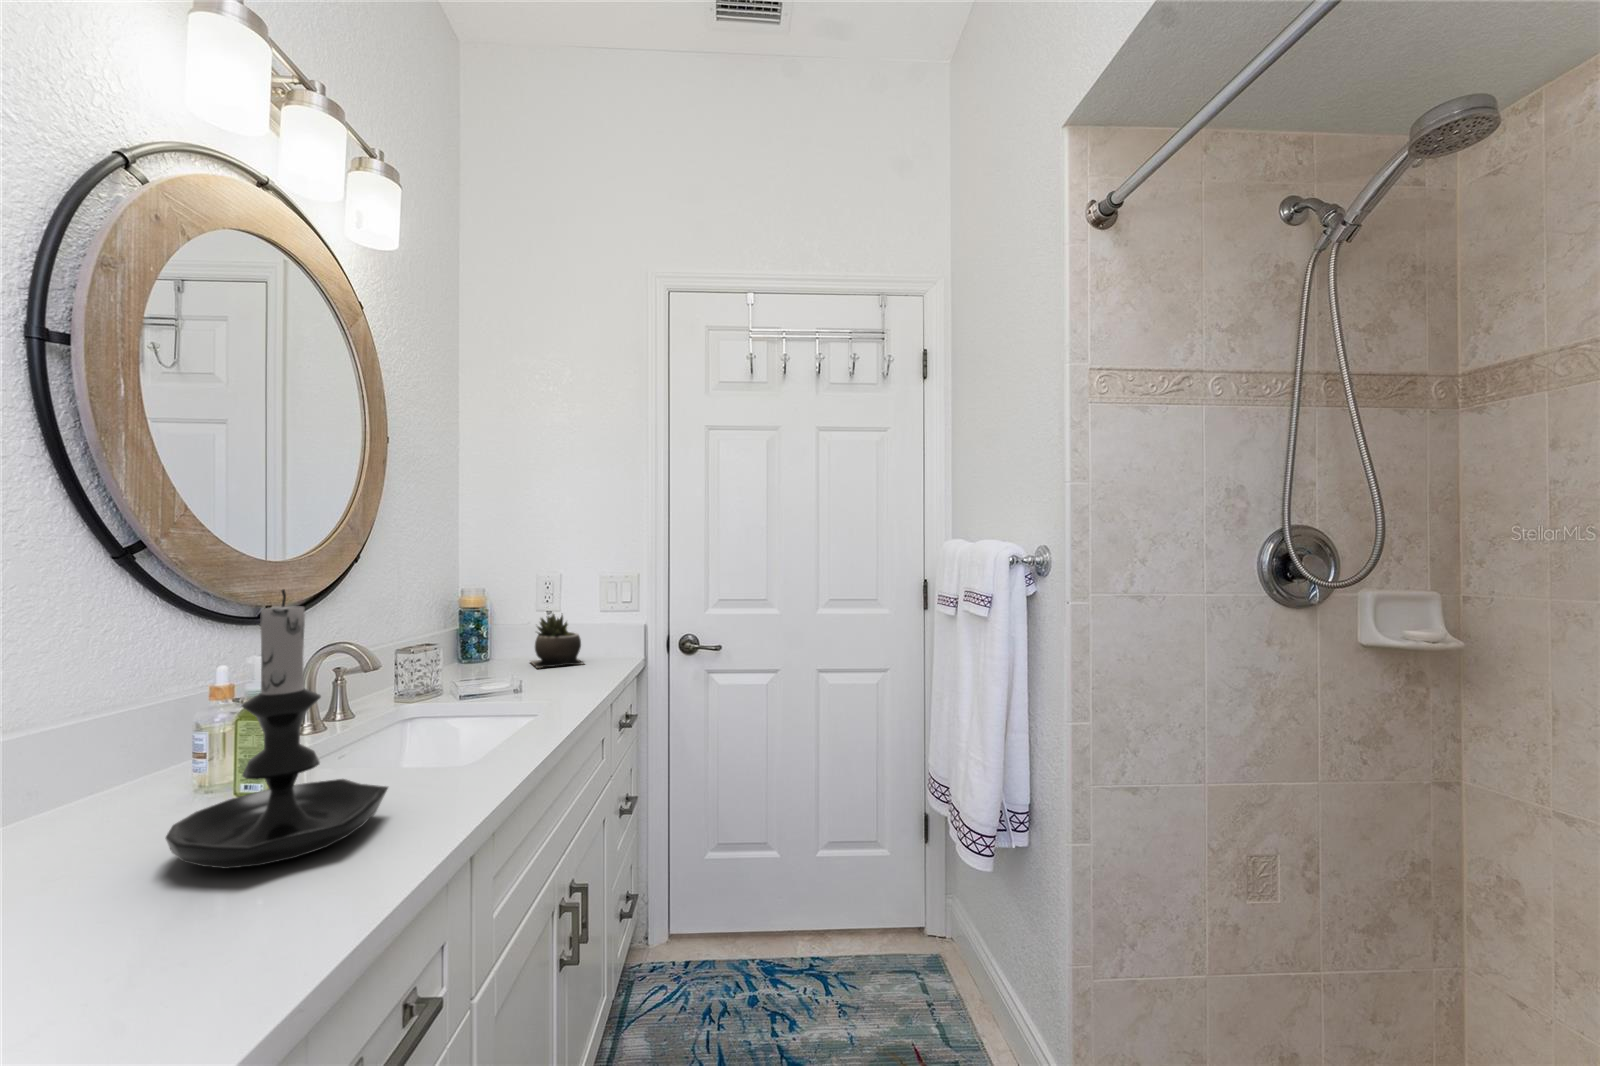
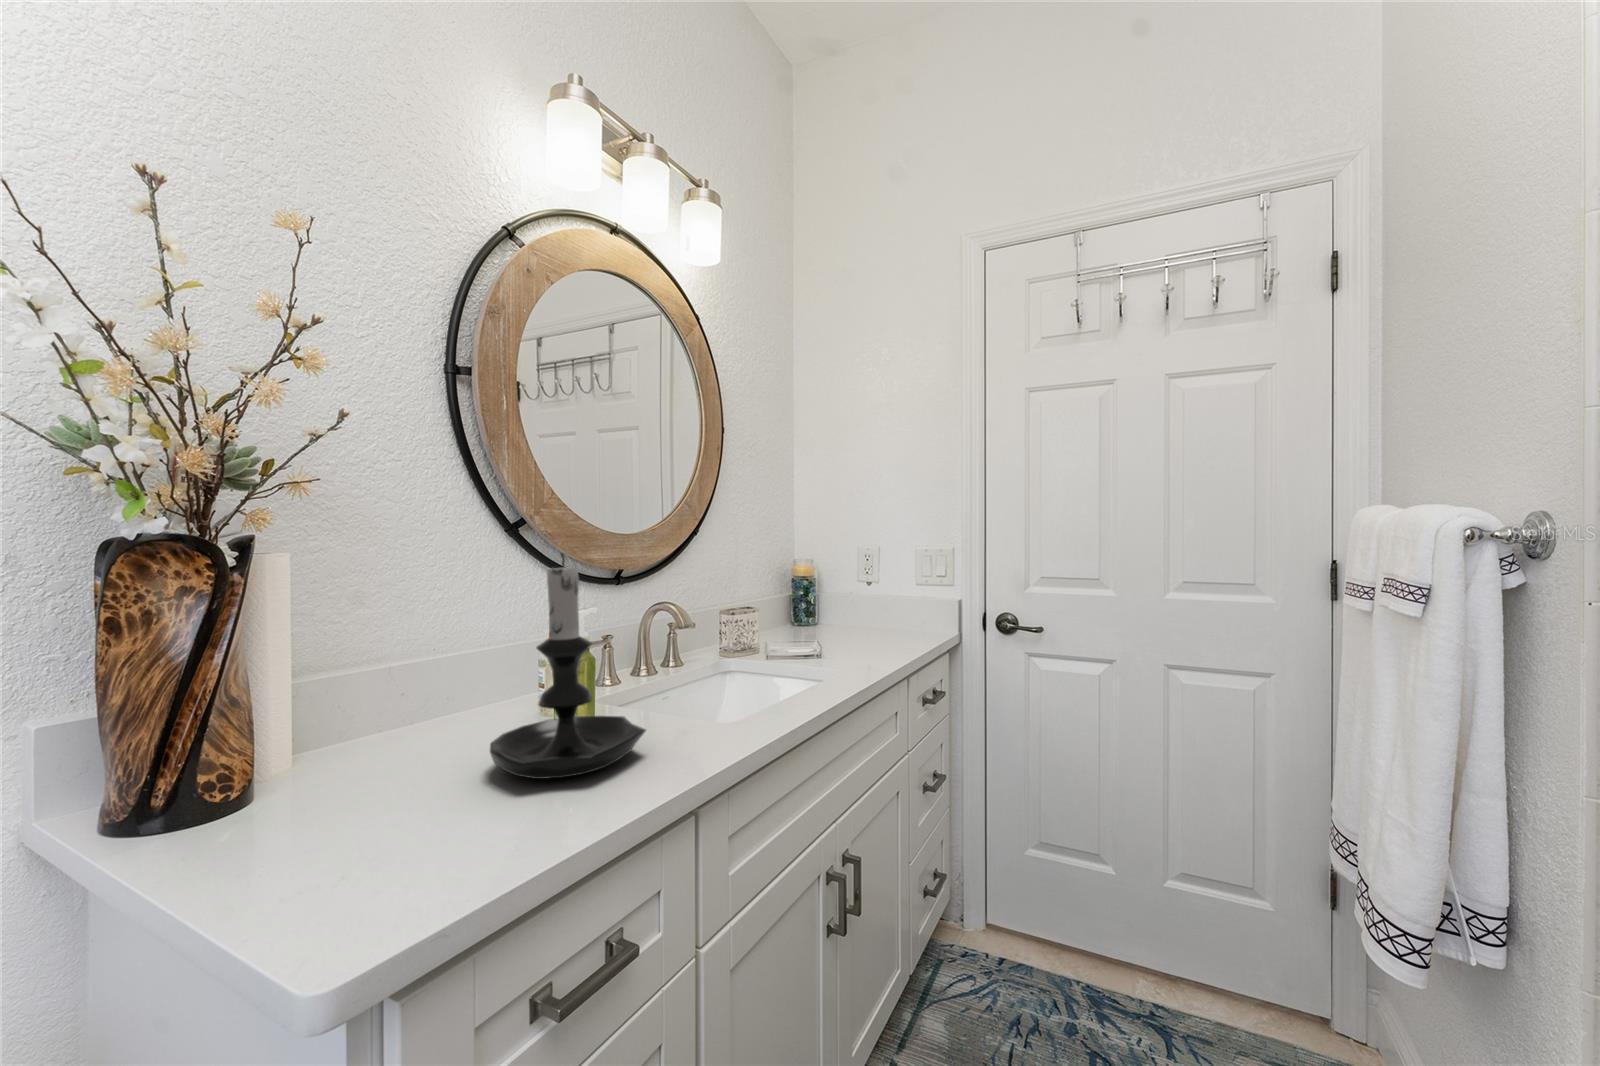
succulent plant: present [531,614,583,668] -> none [849,584,896,636]

